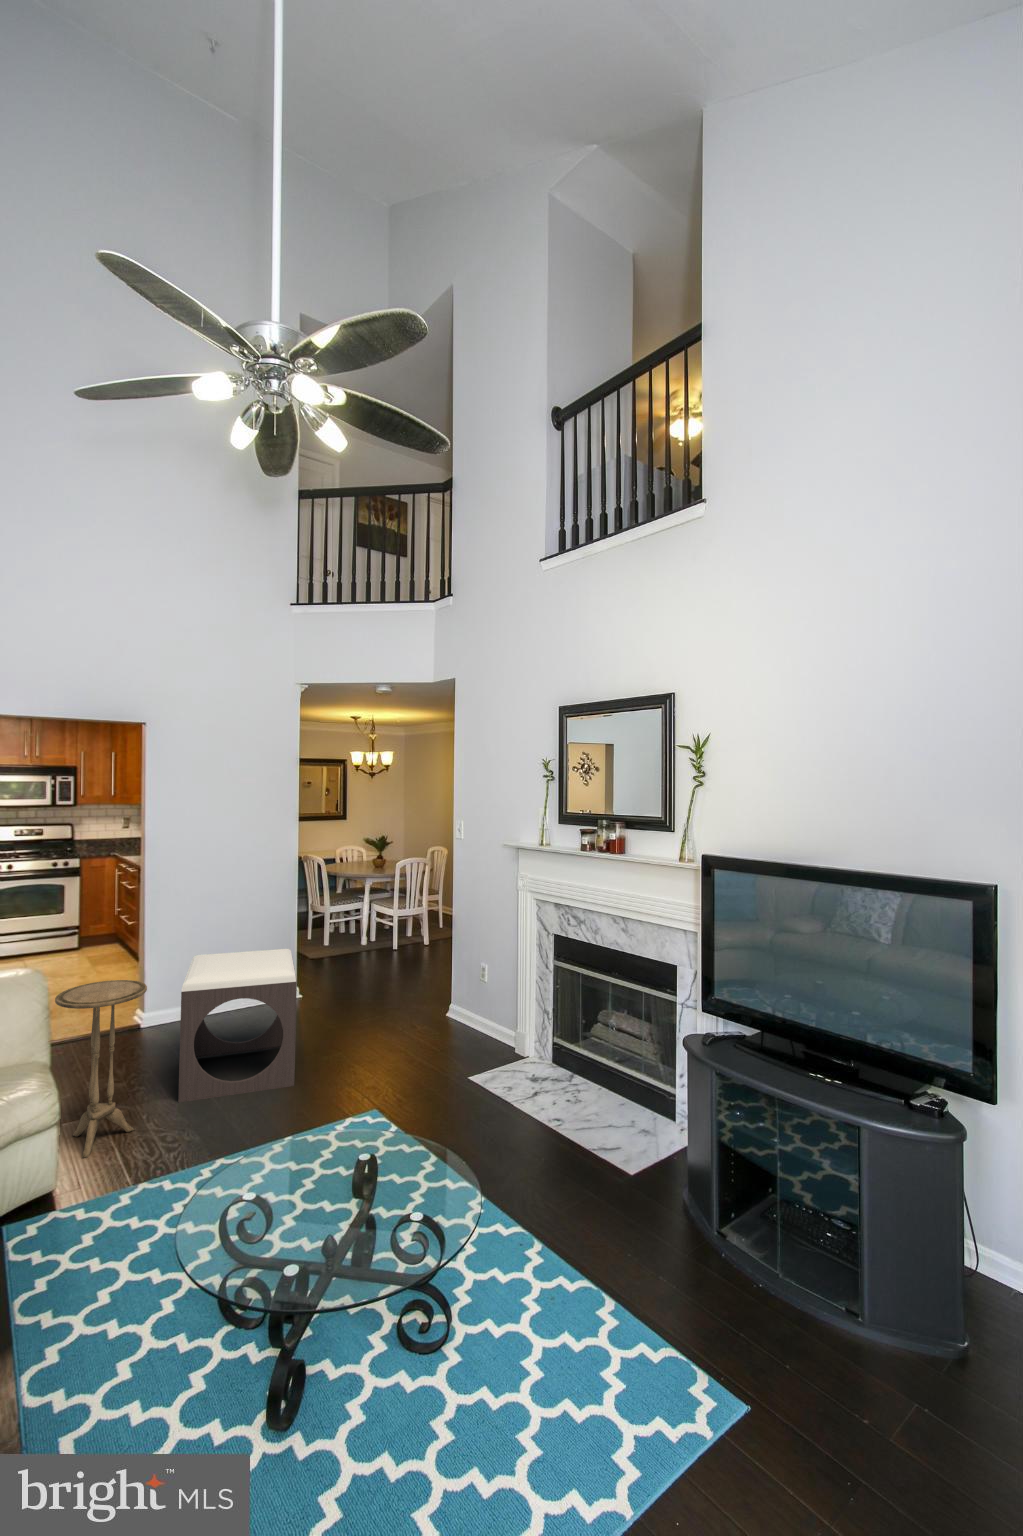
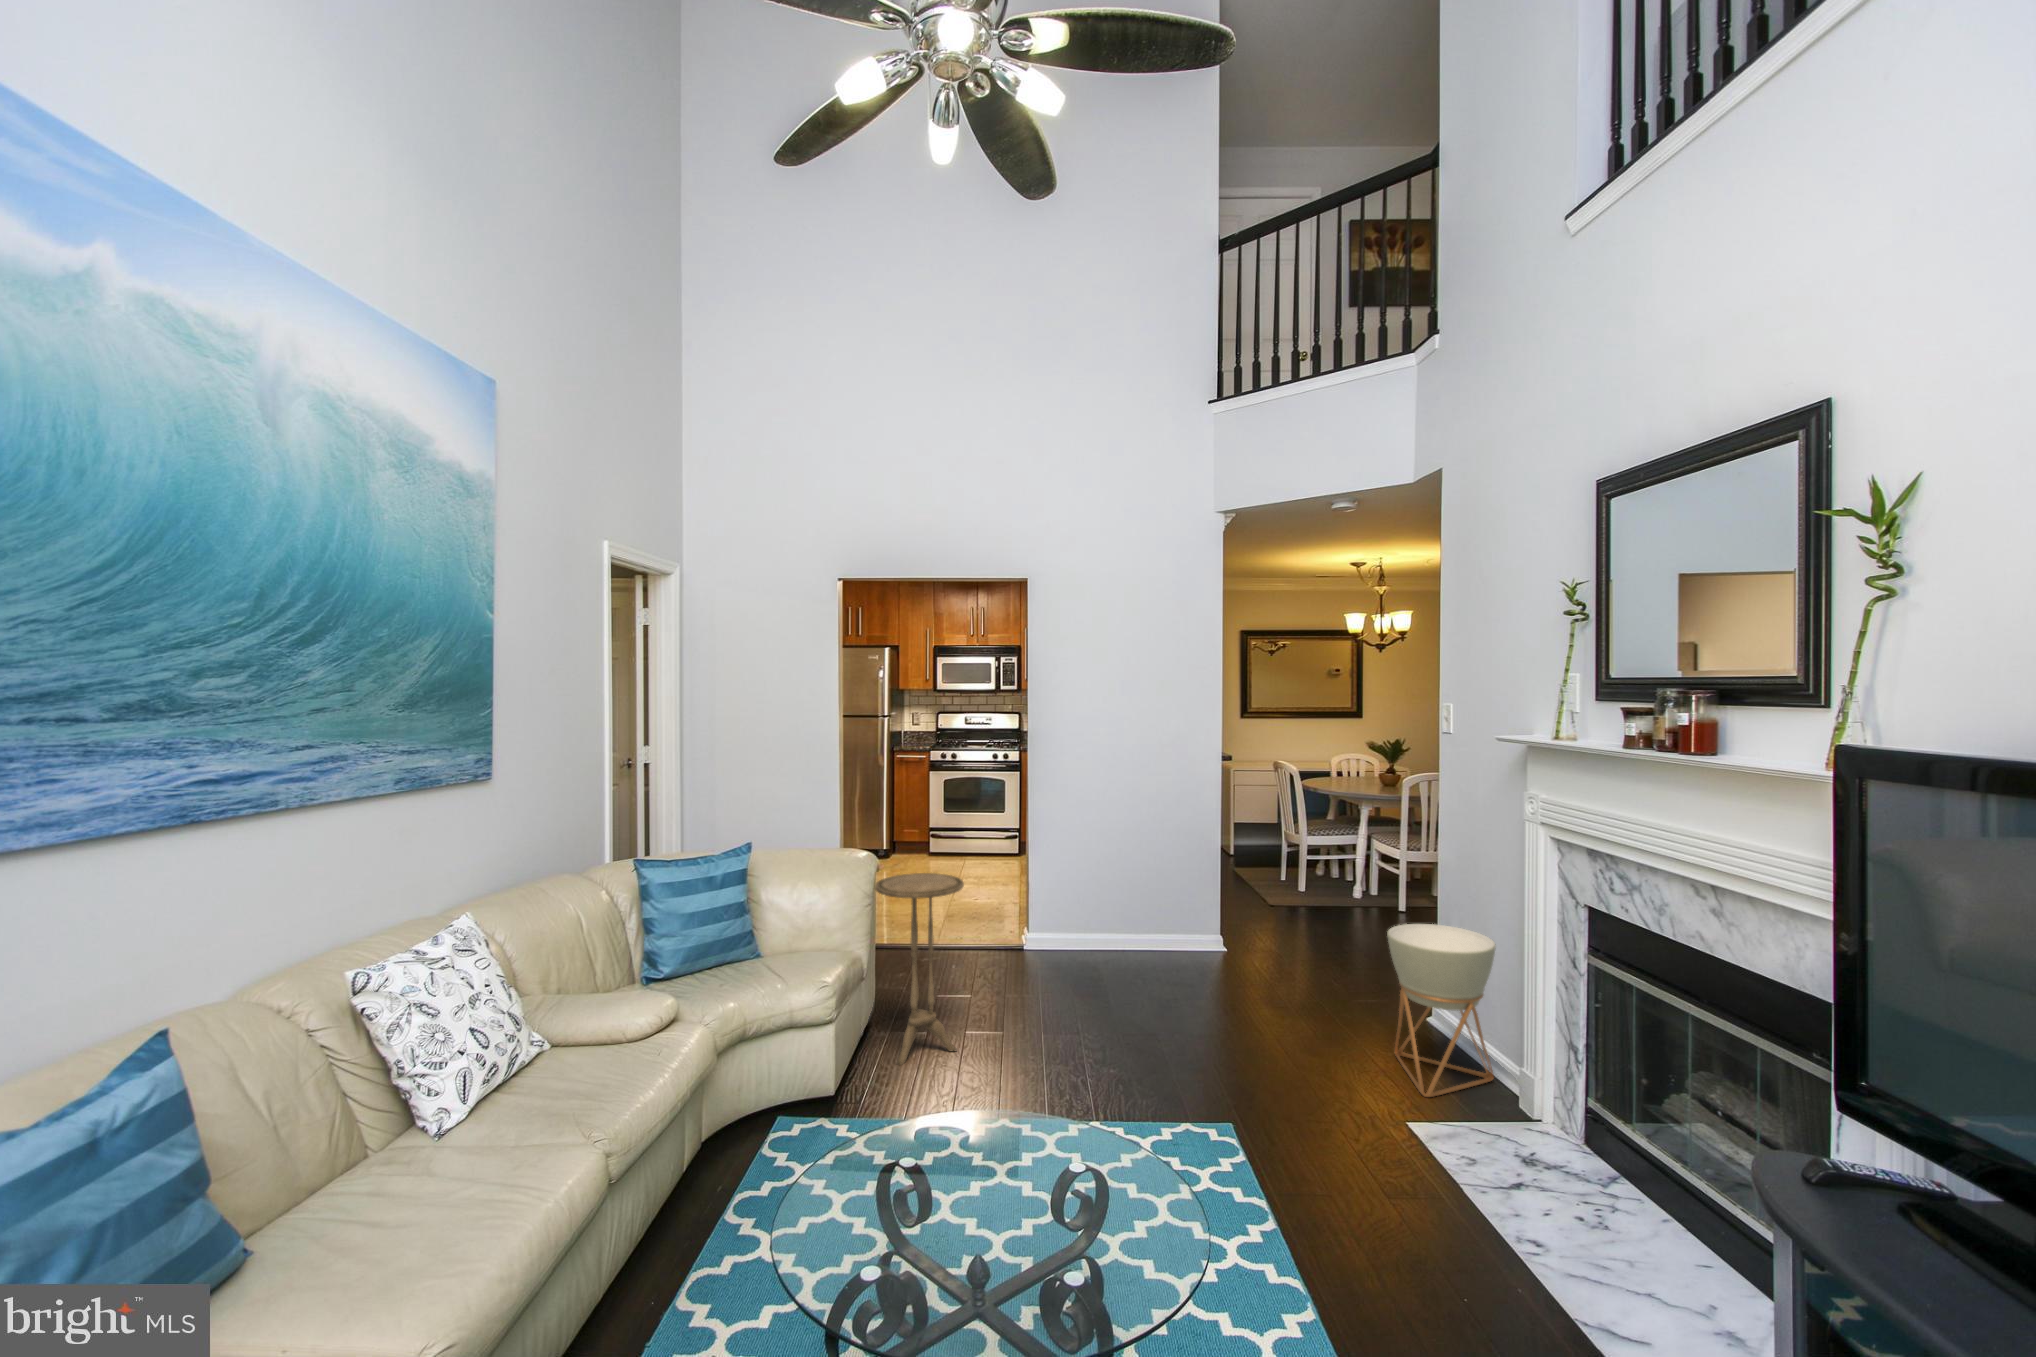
footstool: present [178,949,297,1102] -> none [1014,864,1173,1056]
planter: none [443,956,502,1061] -> present [1387,924,1496,1097]

